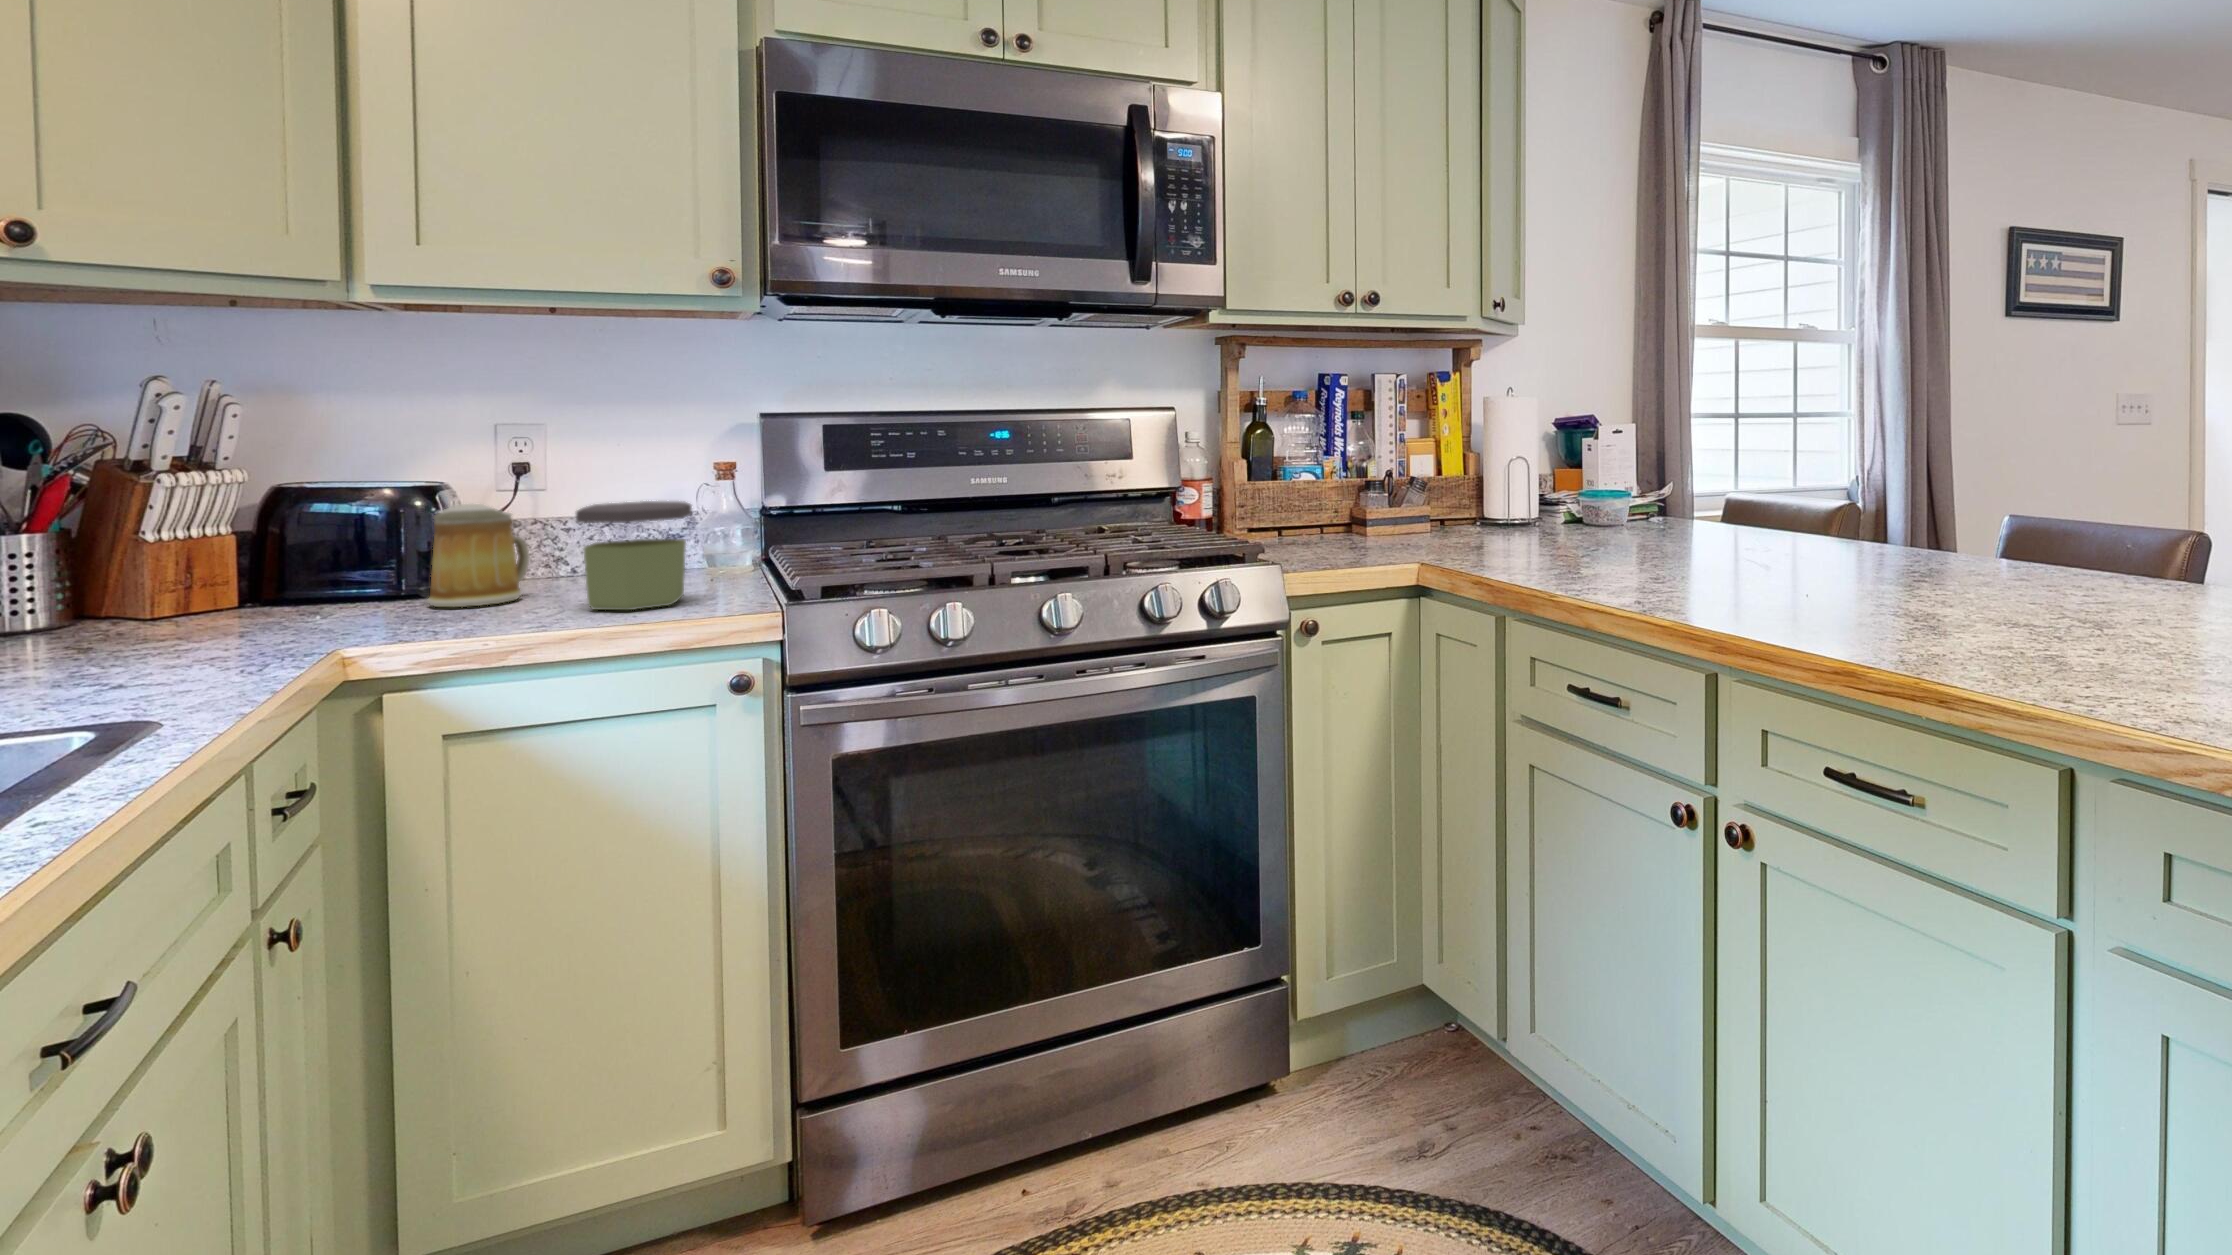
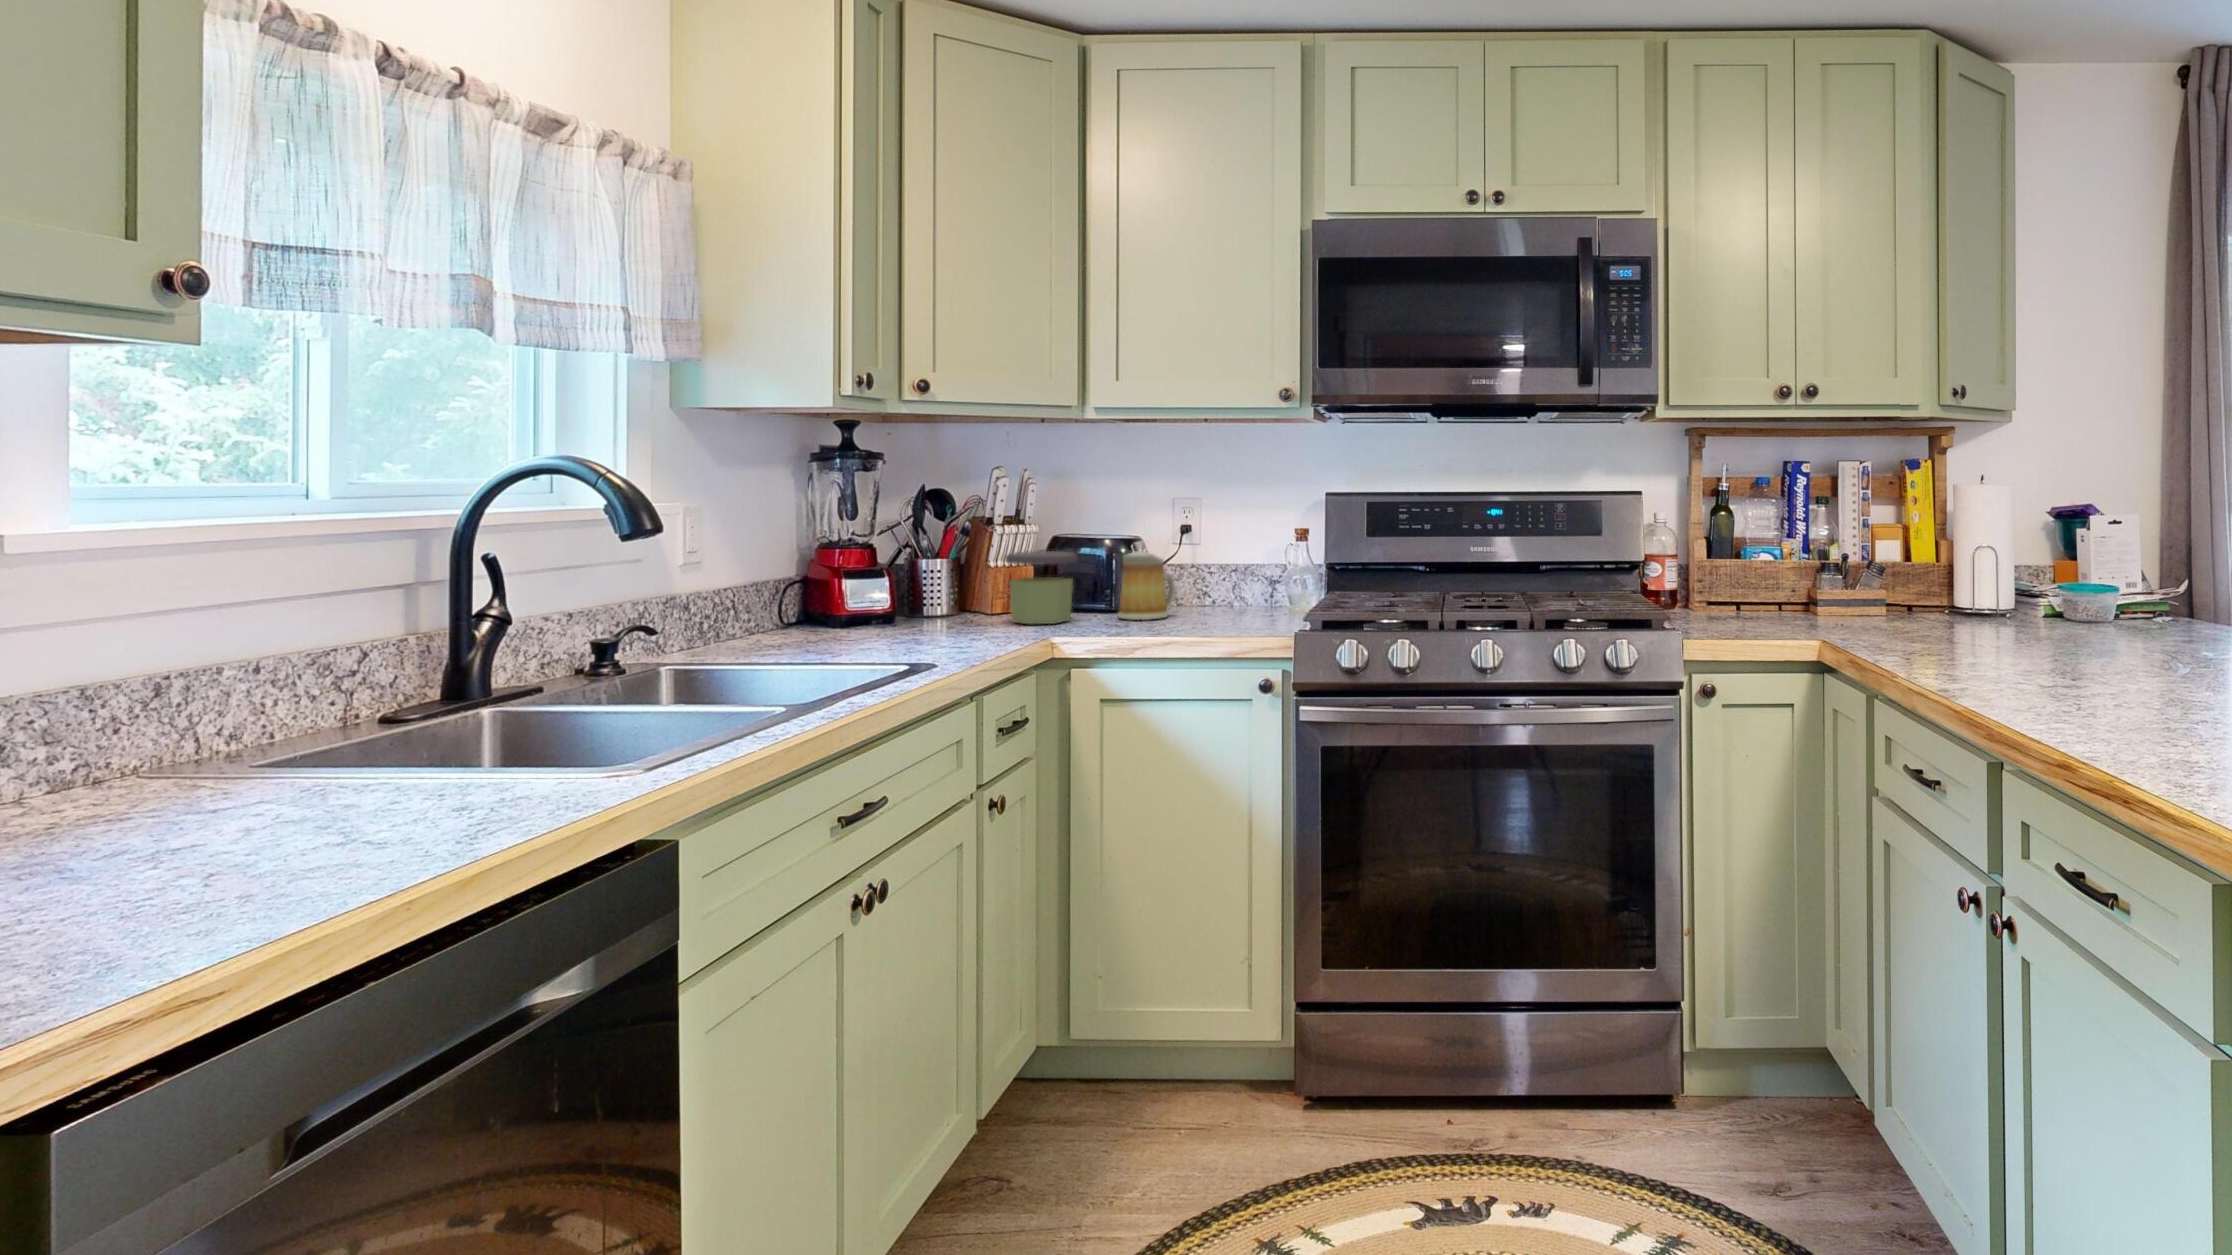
jar: present [576,501,692,610] -> present [1005,551,1077,624]

